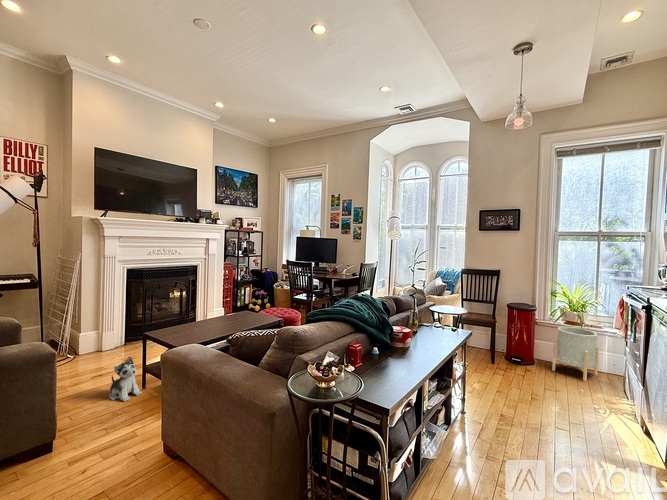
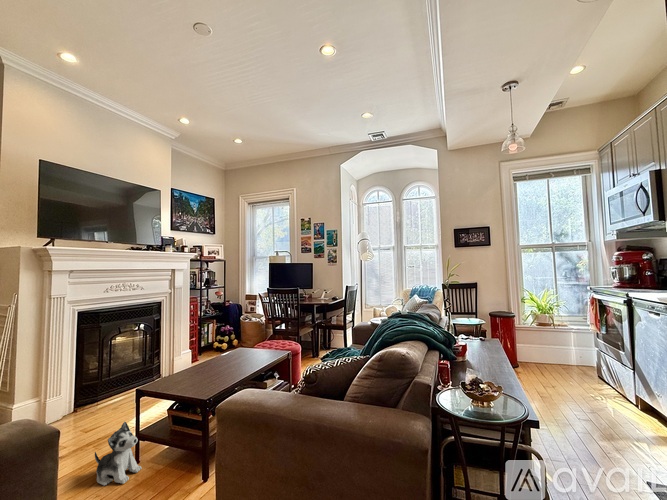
planter: present [552,327,599,381] -> none [536,328,572,376]

